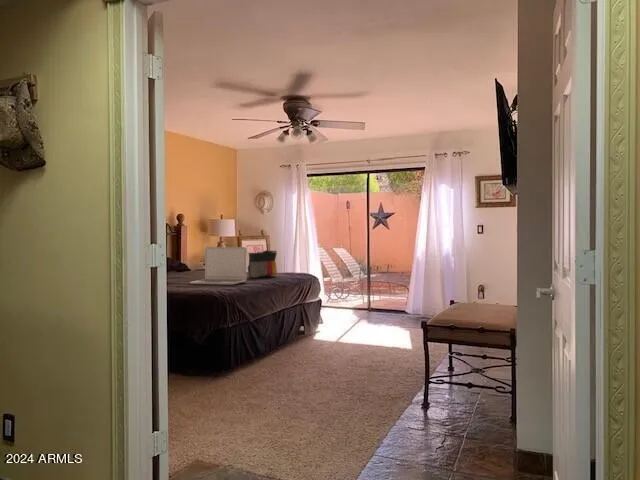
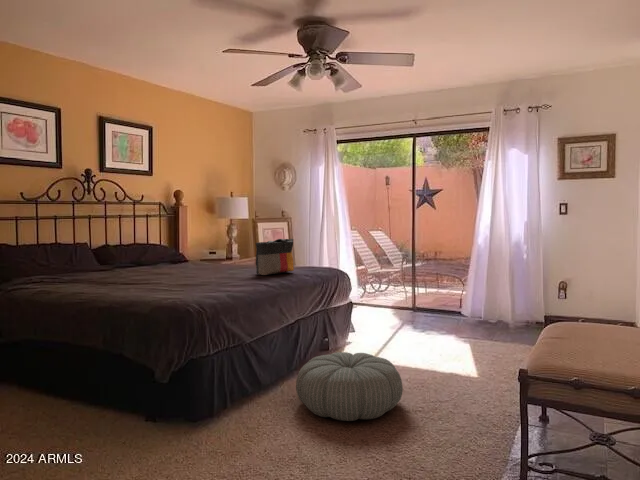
laptop: present [190,247,247,285] -> none [172,237,249,290]
pouf: none [283,330,358,374] -> present [296,352,403,421]

